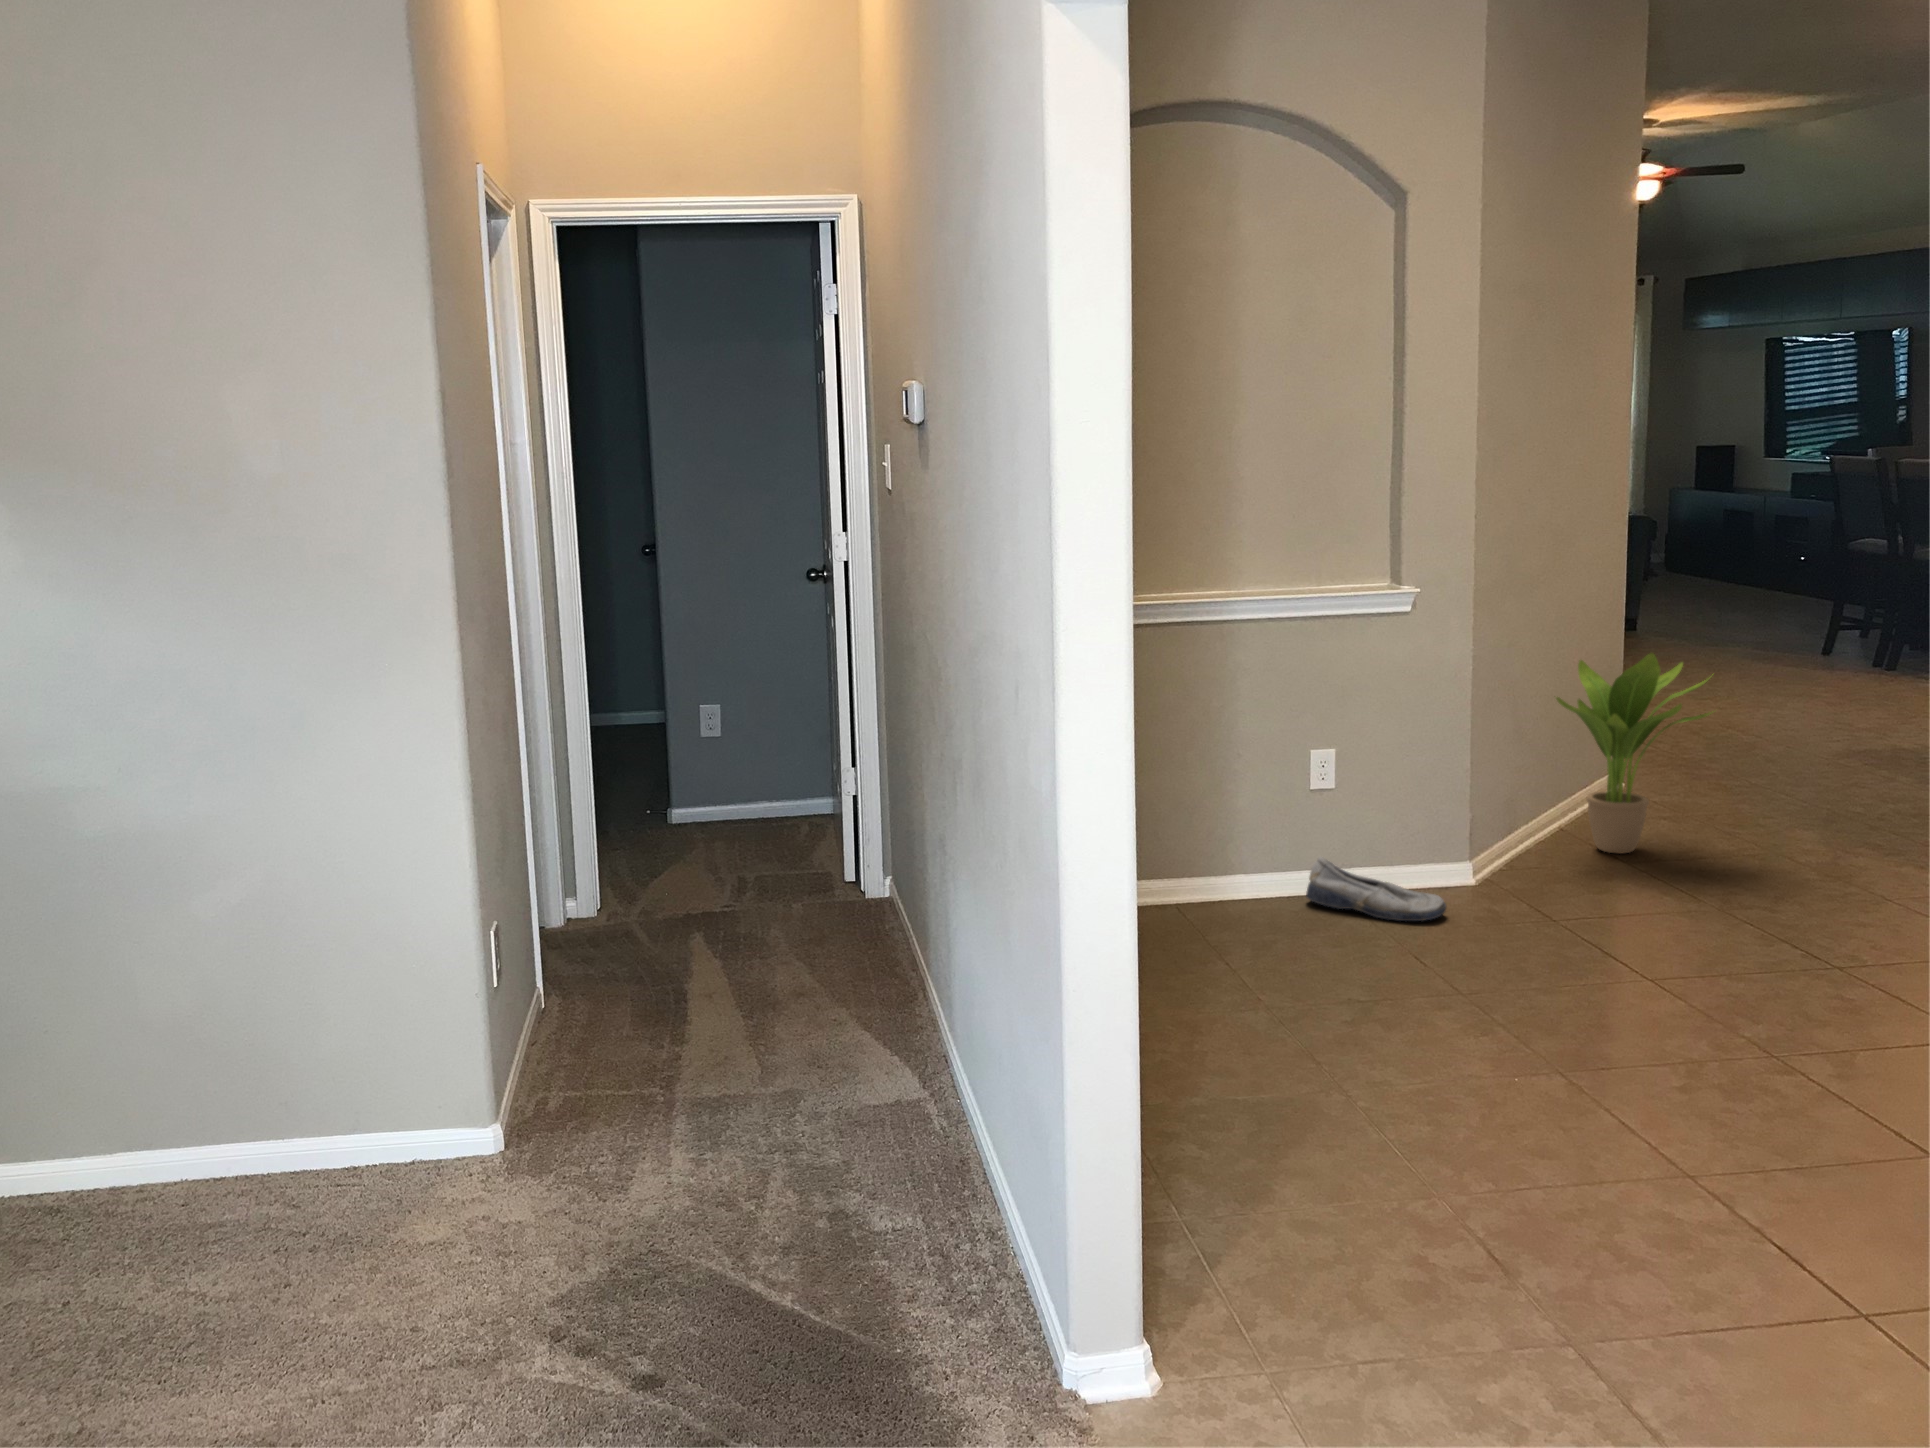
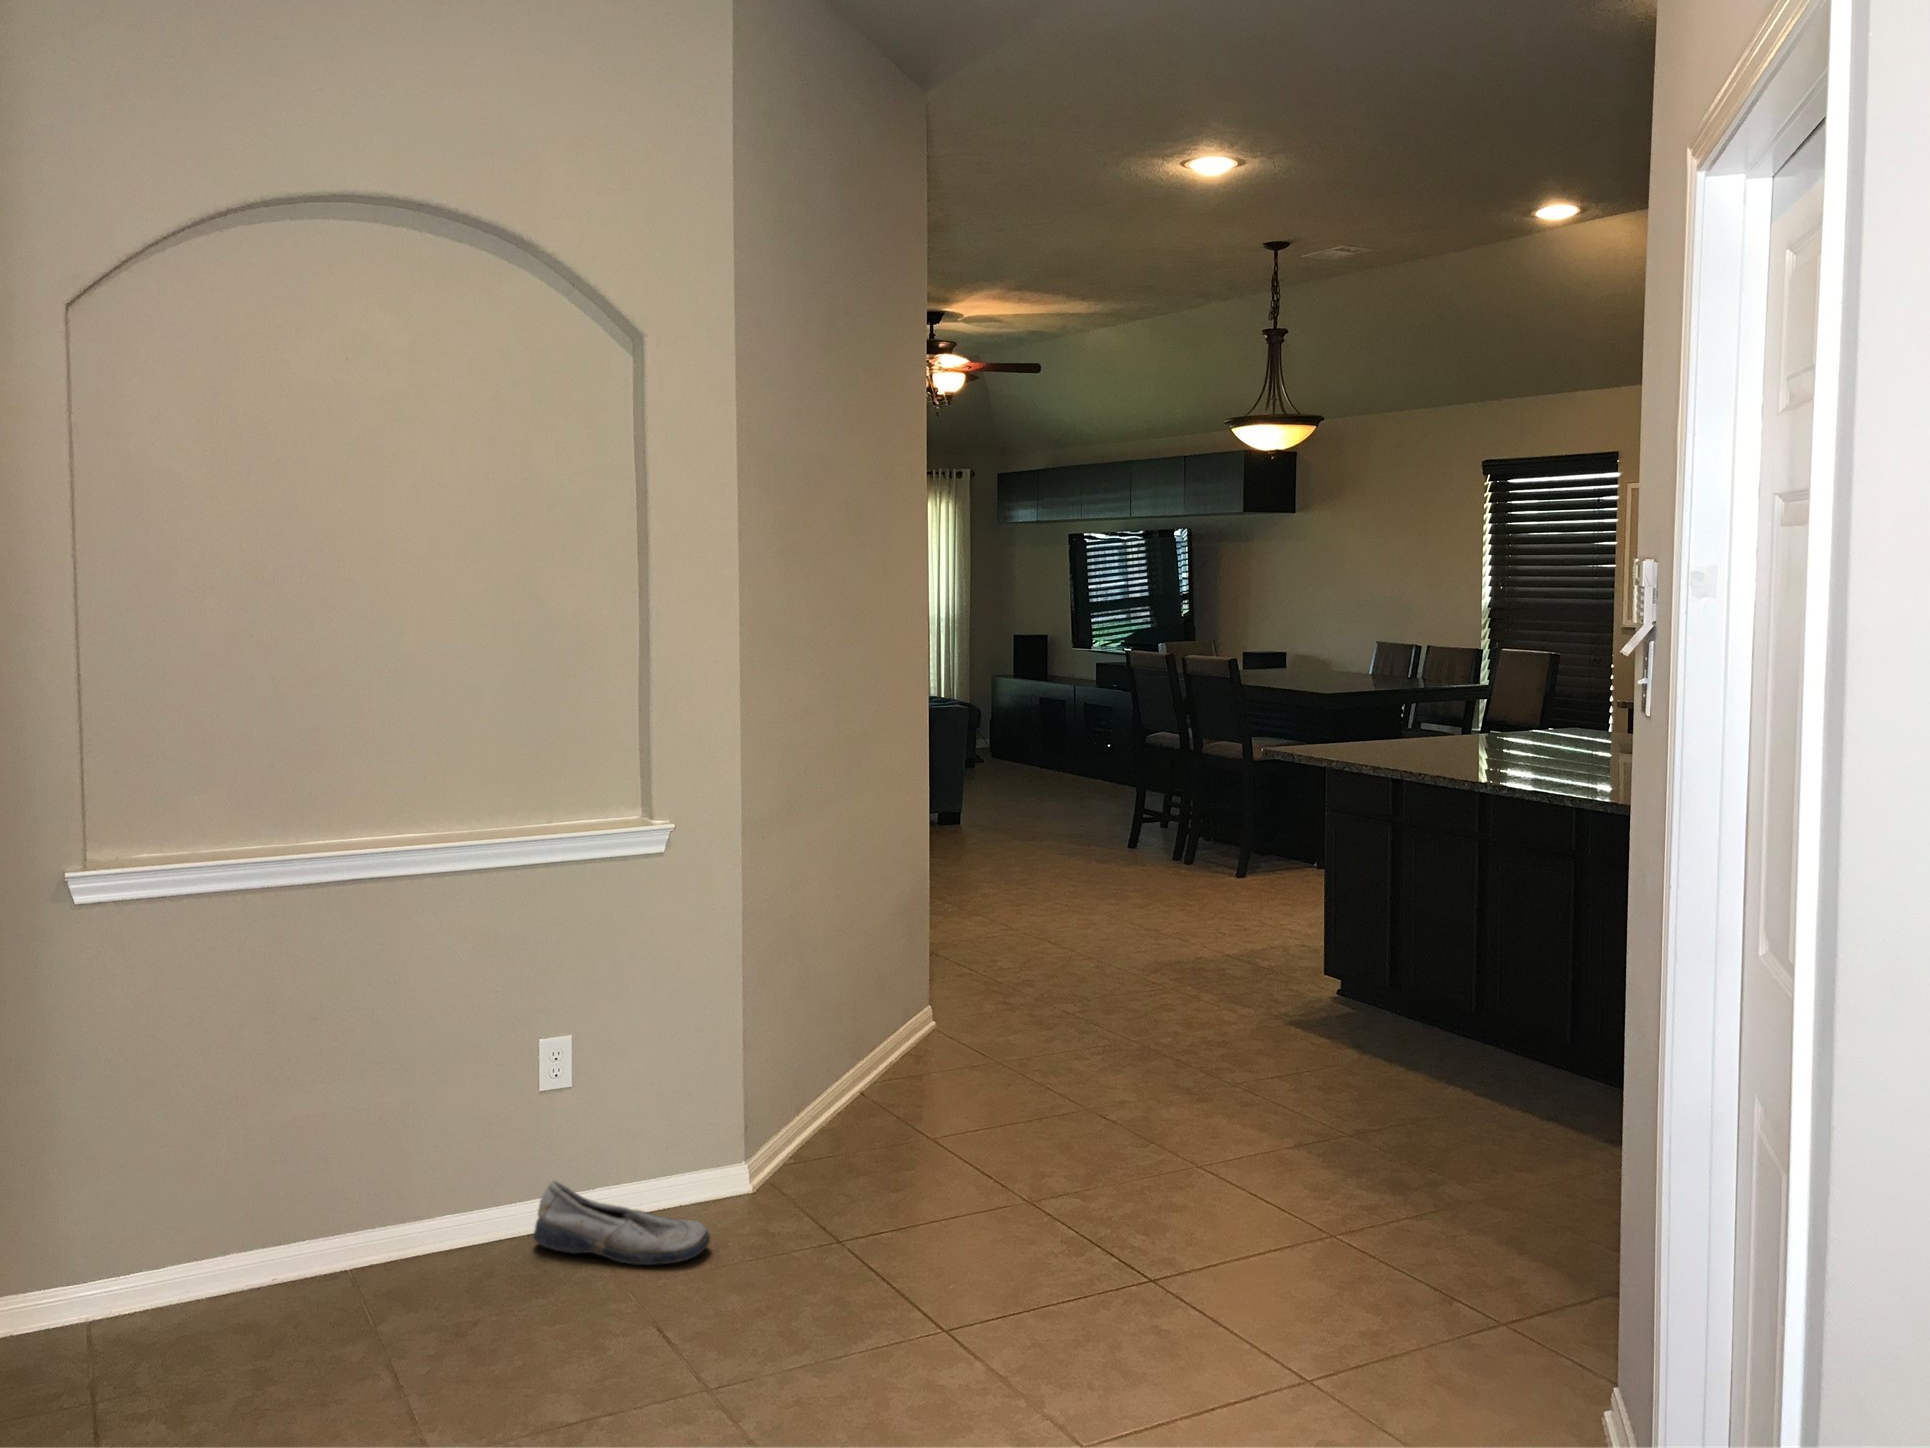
potted plant: present [1556,653,1711,854] -> none [845,891,1021,1125]

